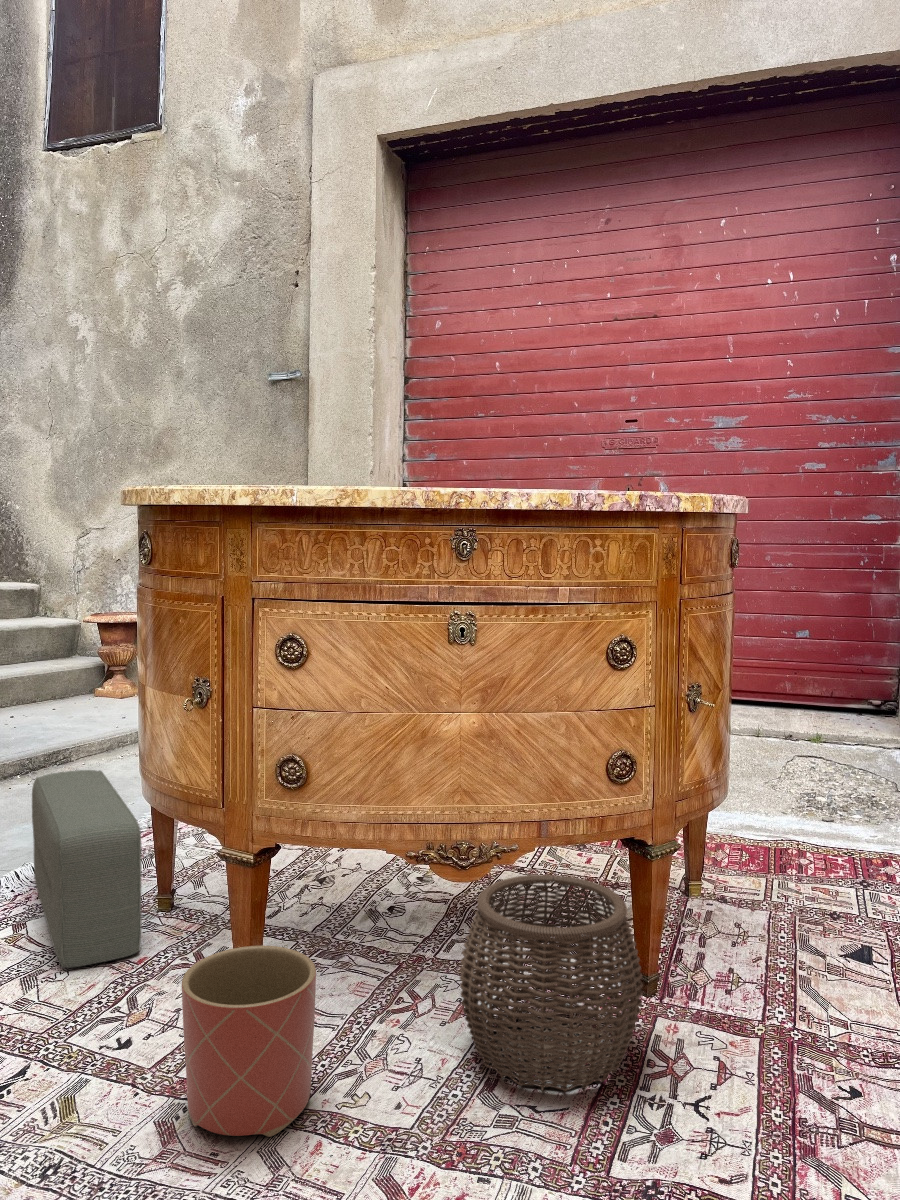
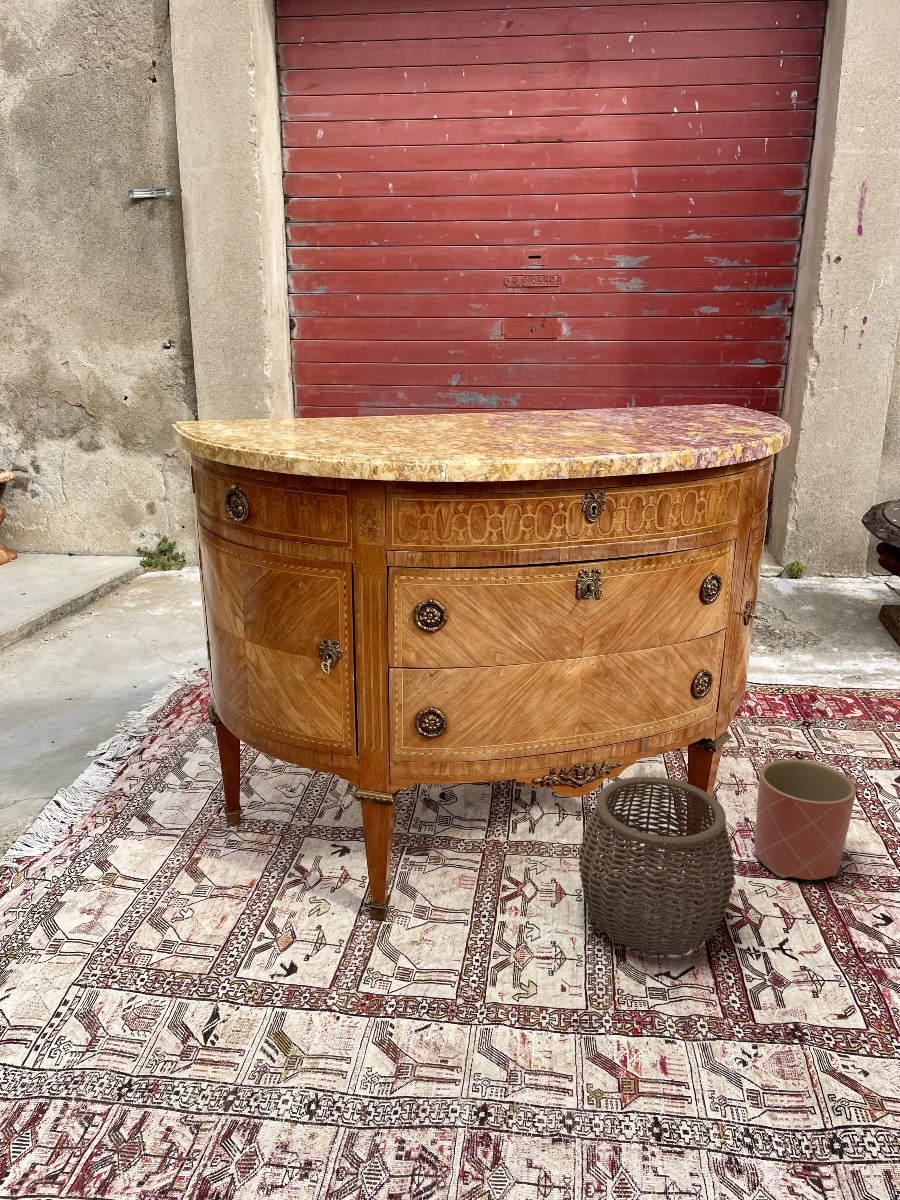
pouf: present [32,770,141,968] -> none [65,692,241,900]
planter: present [182,946,316,1137] -> present [754,759,856,880]

